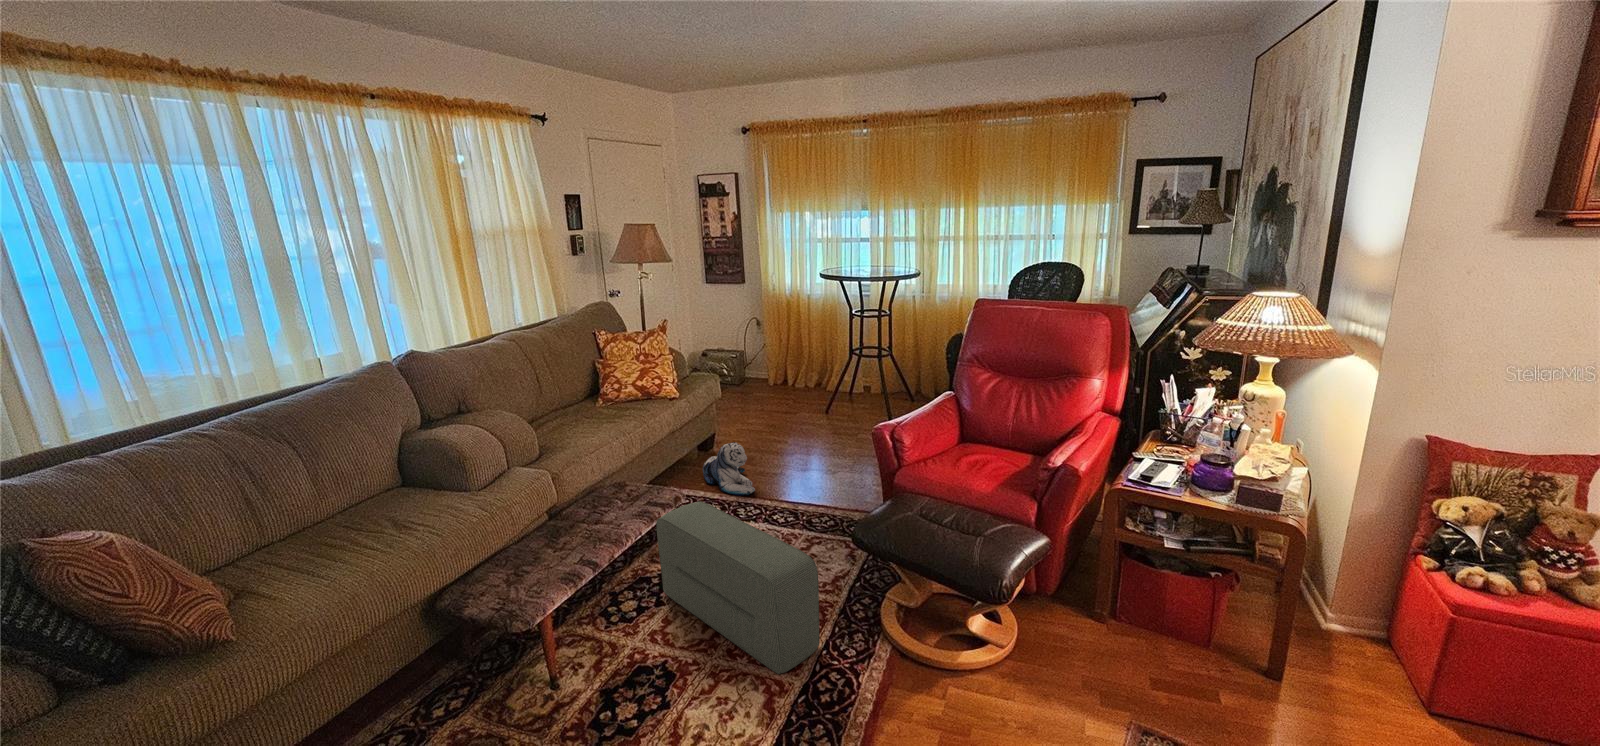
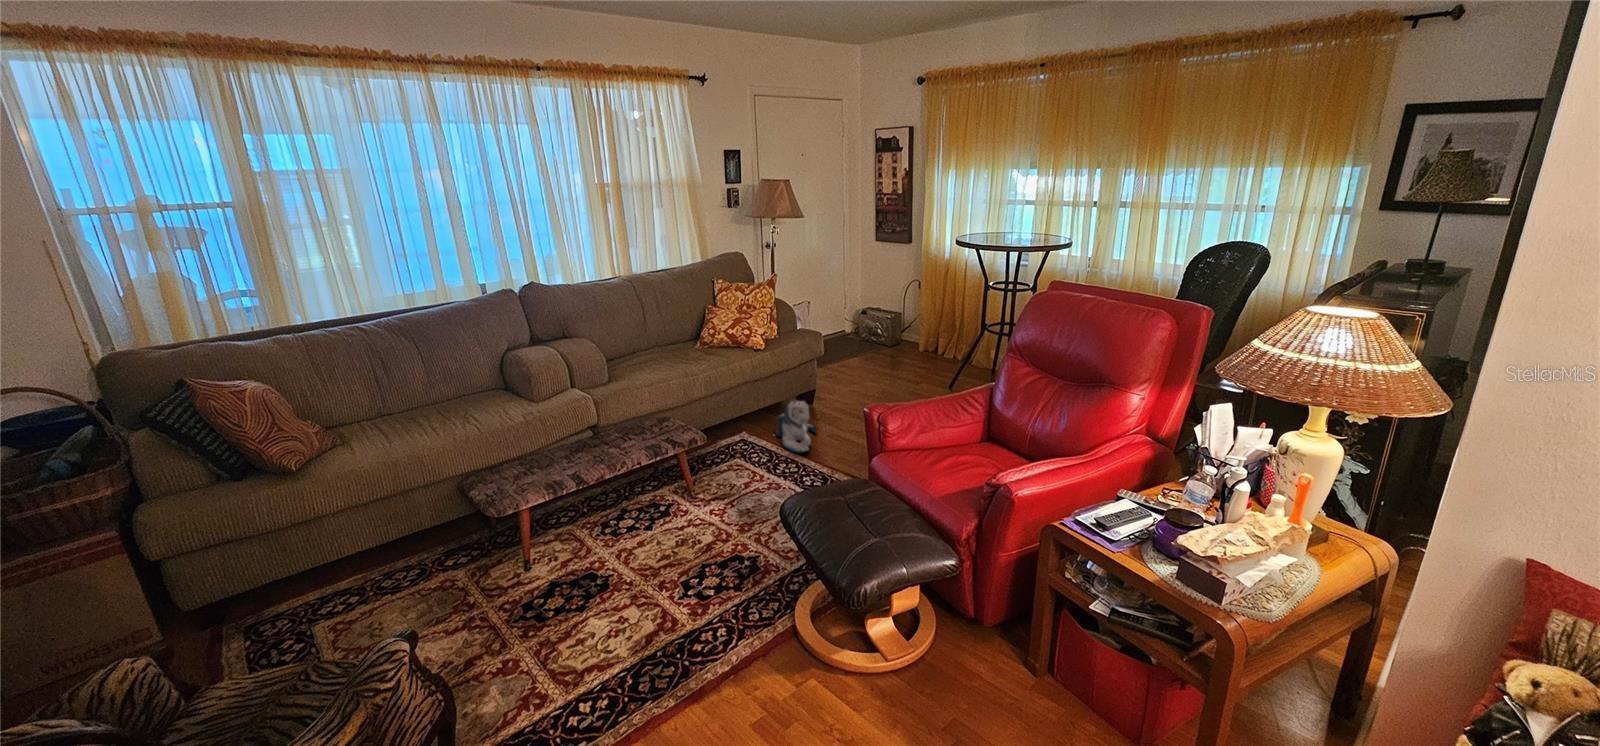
pouf: present [656,501,820,674] -> none [650,446,735,615]

